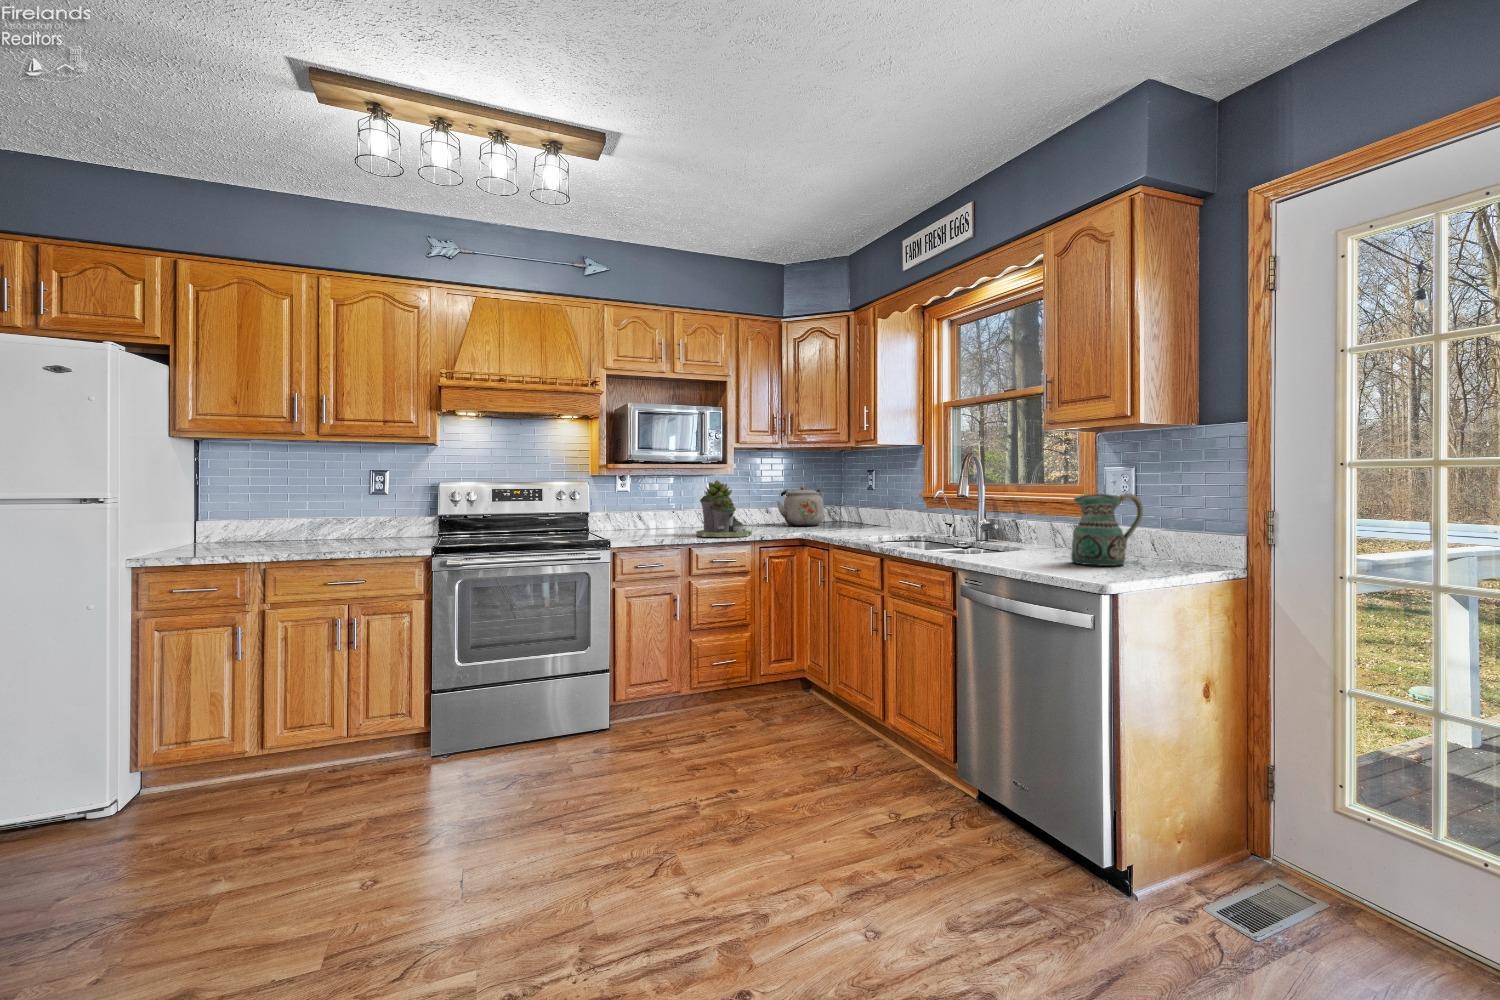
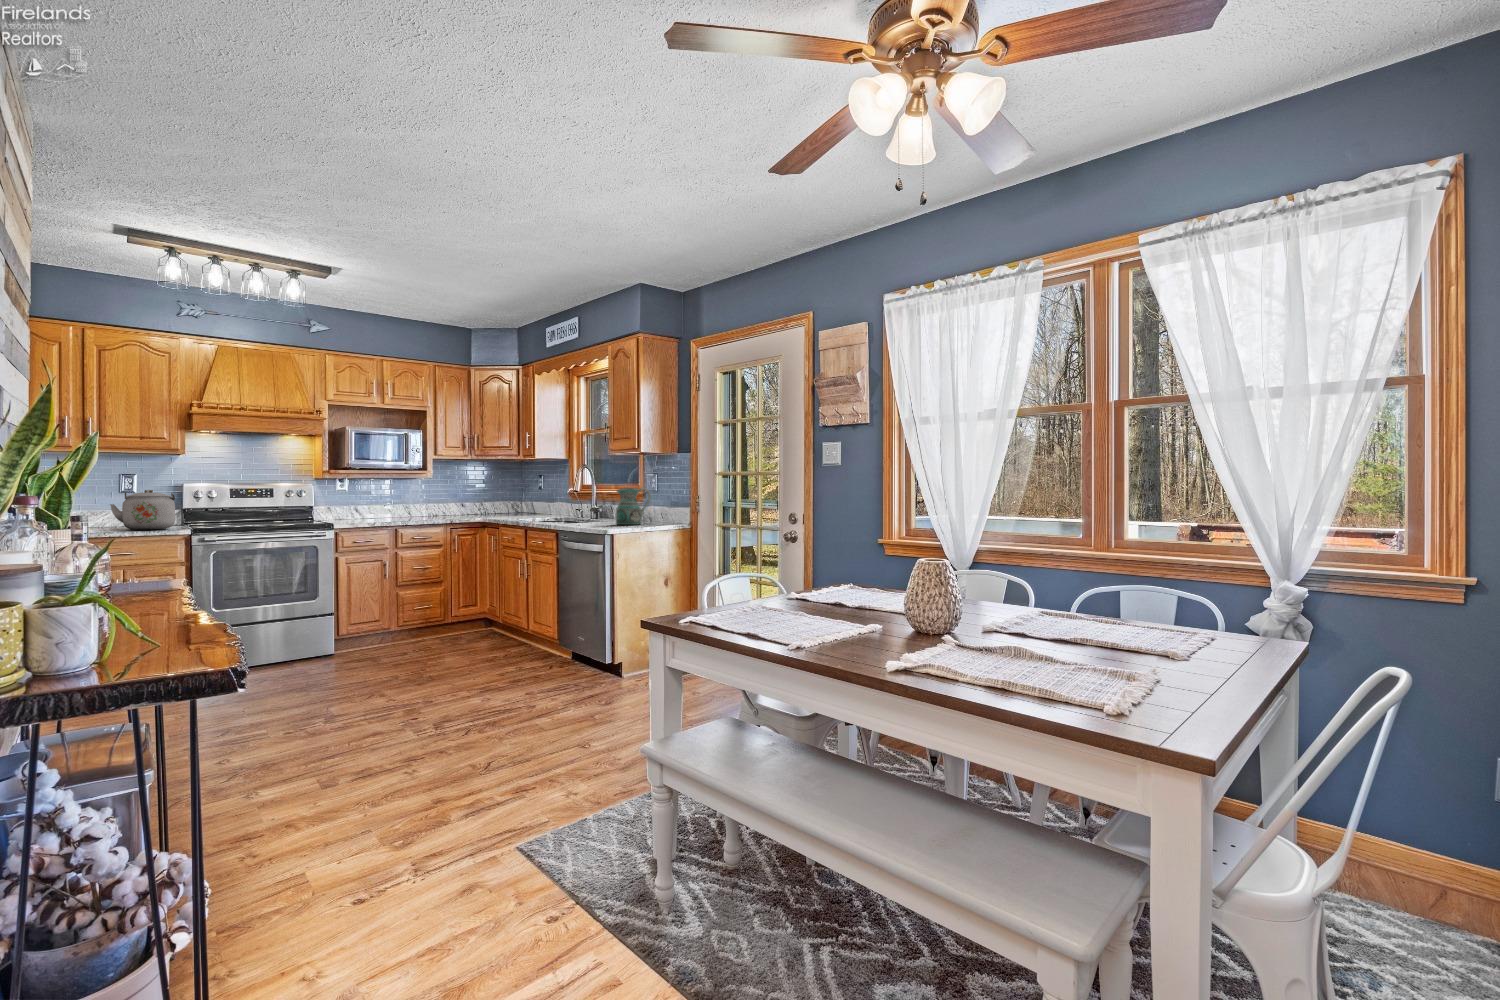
succulent planter: present [696,480,752,537] -> none [402,482,446,521]
kettle: present [777,487,823,526] -> present [110,490,175,530]

